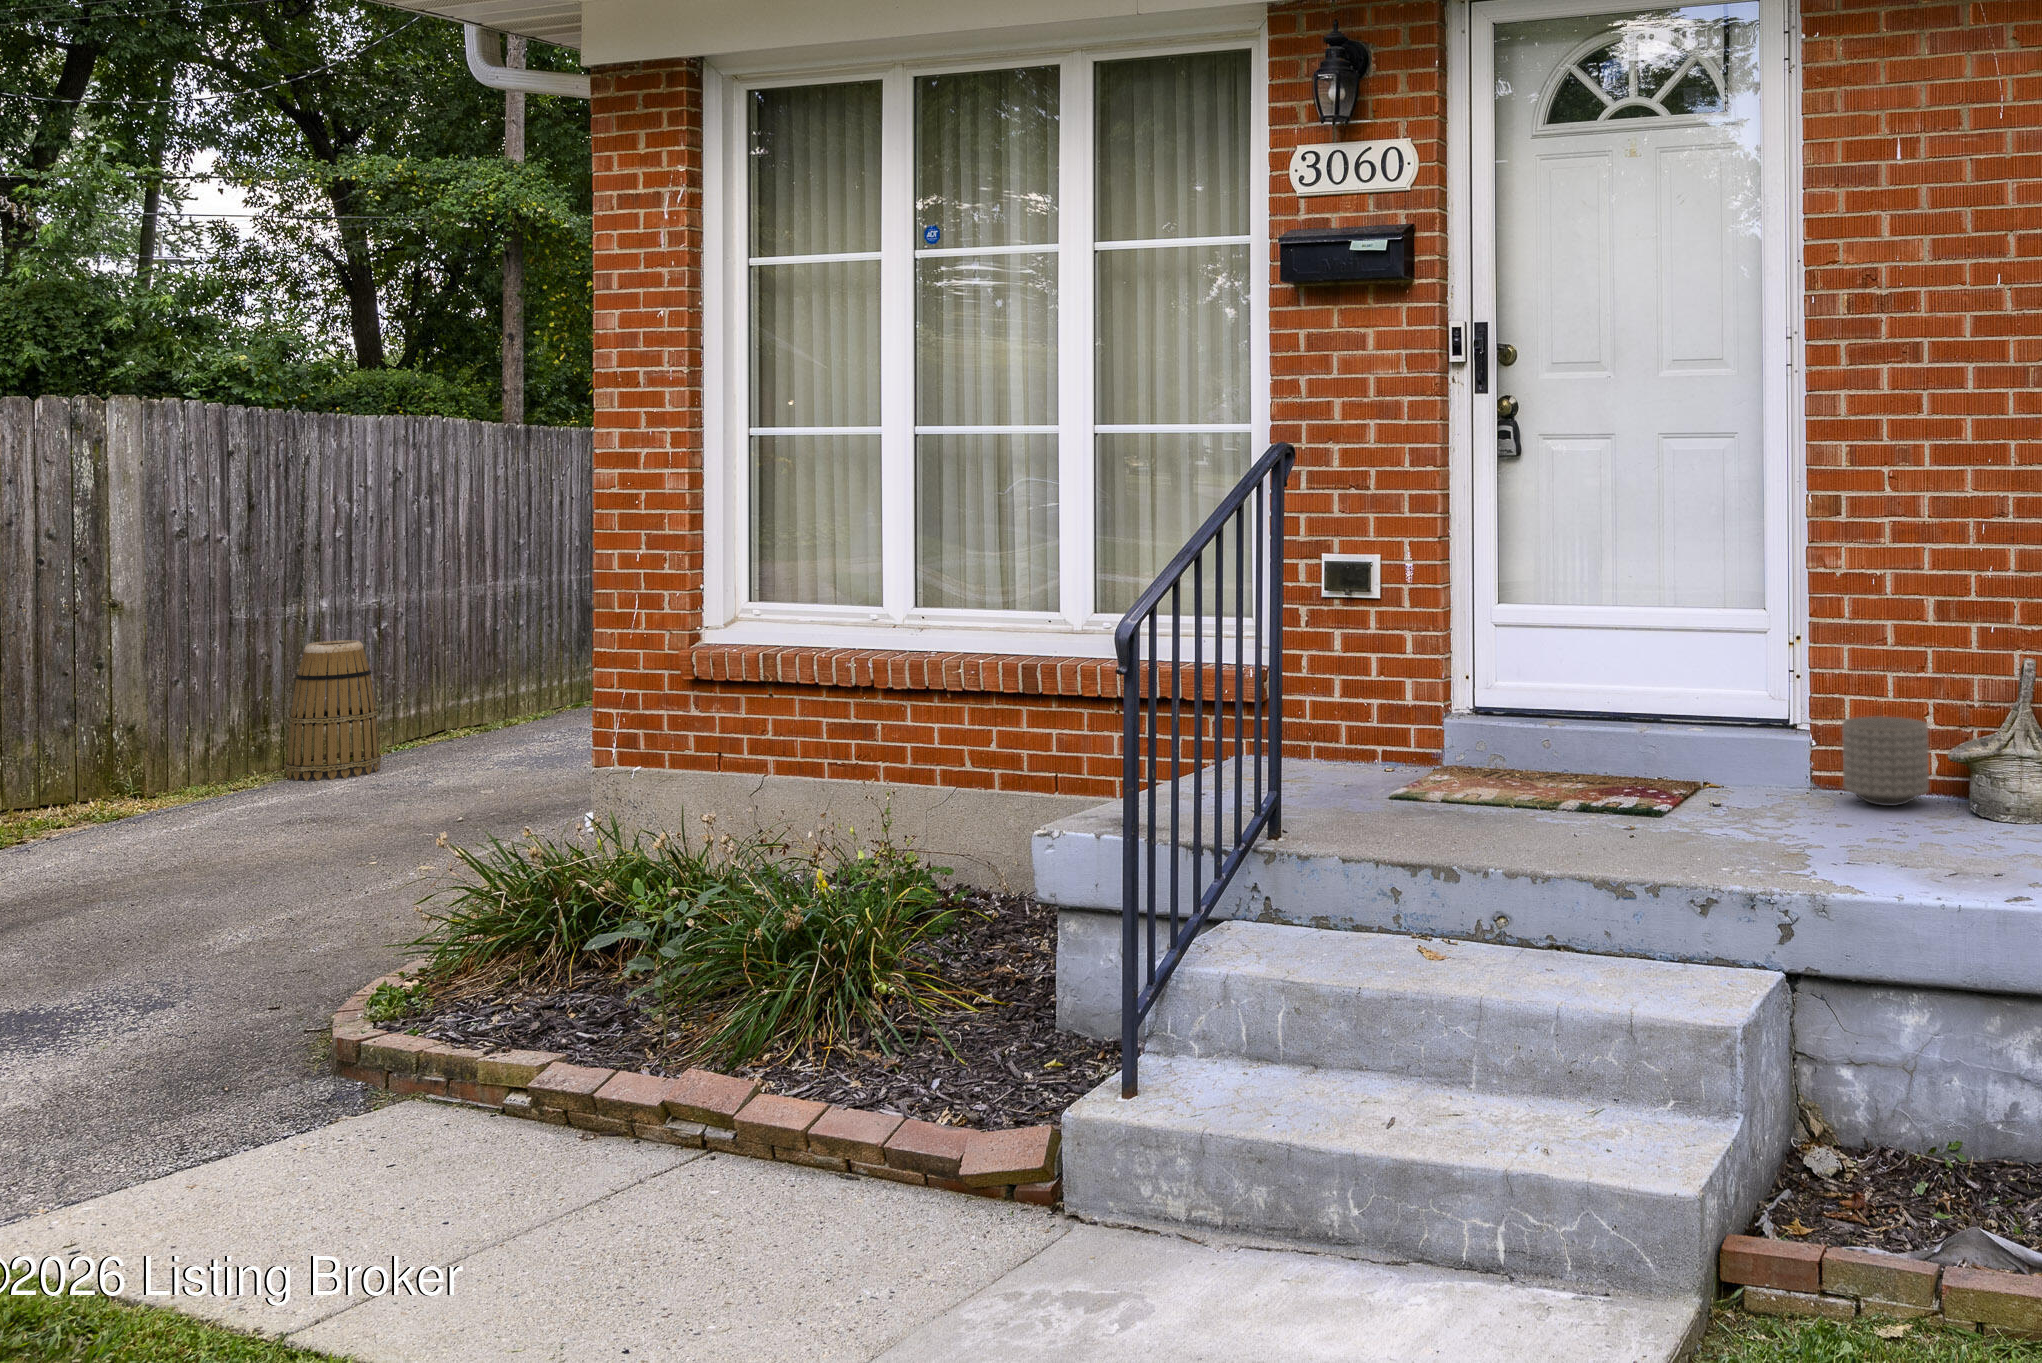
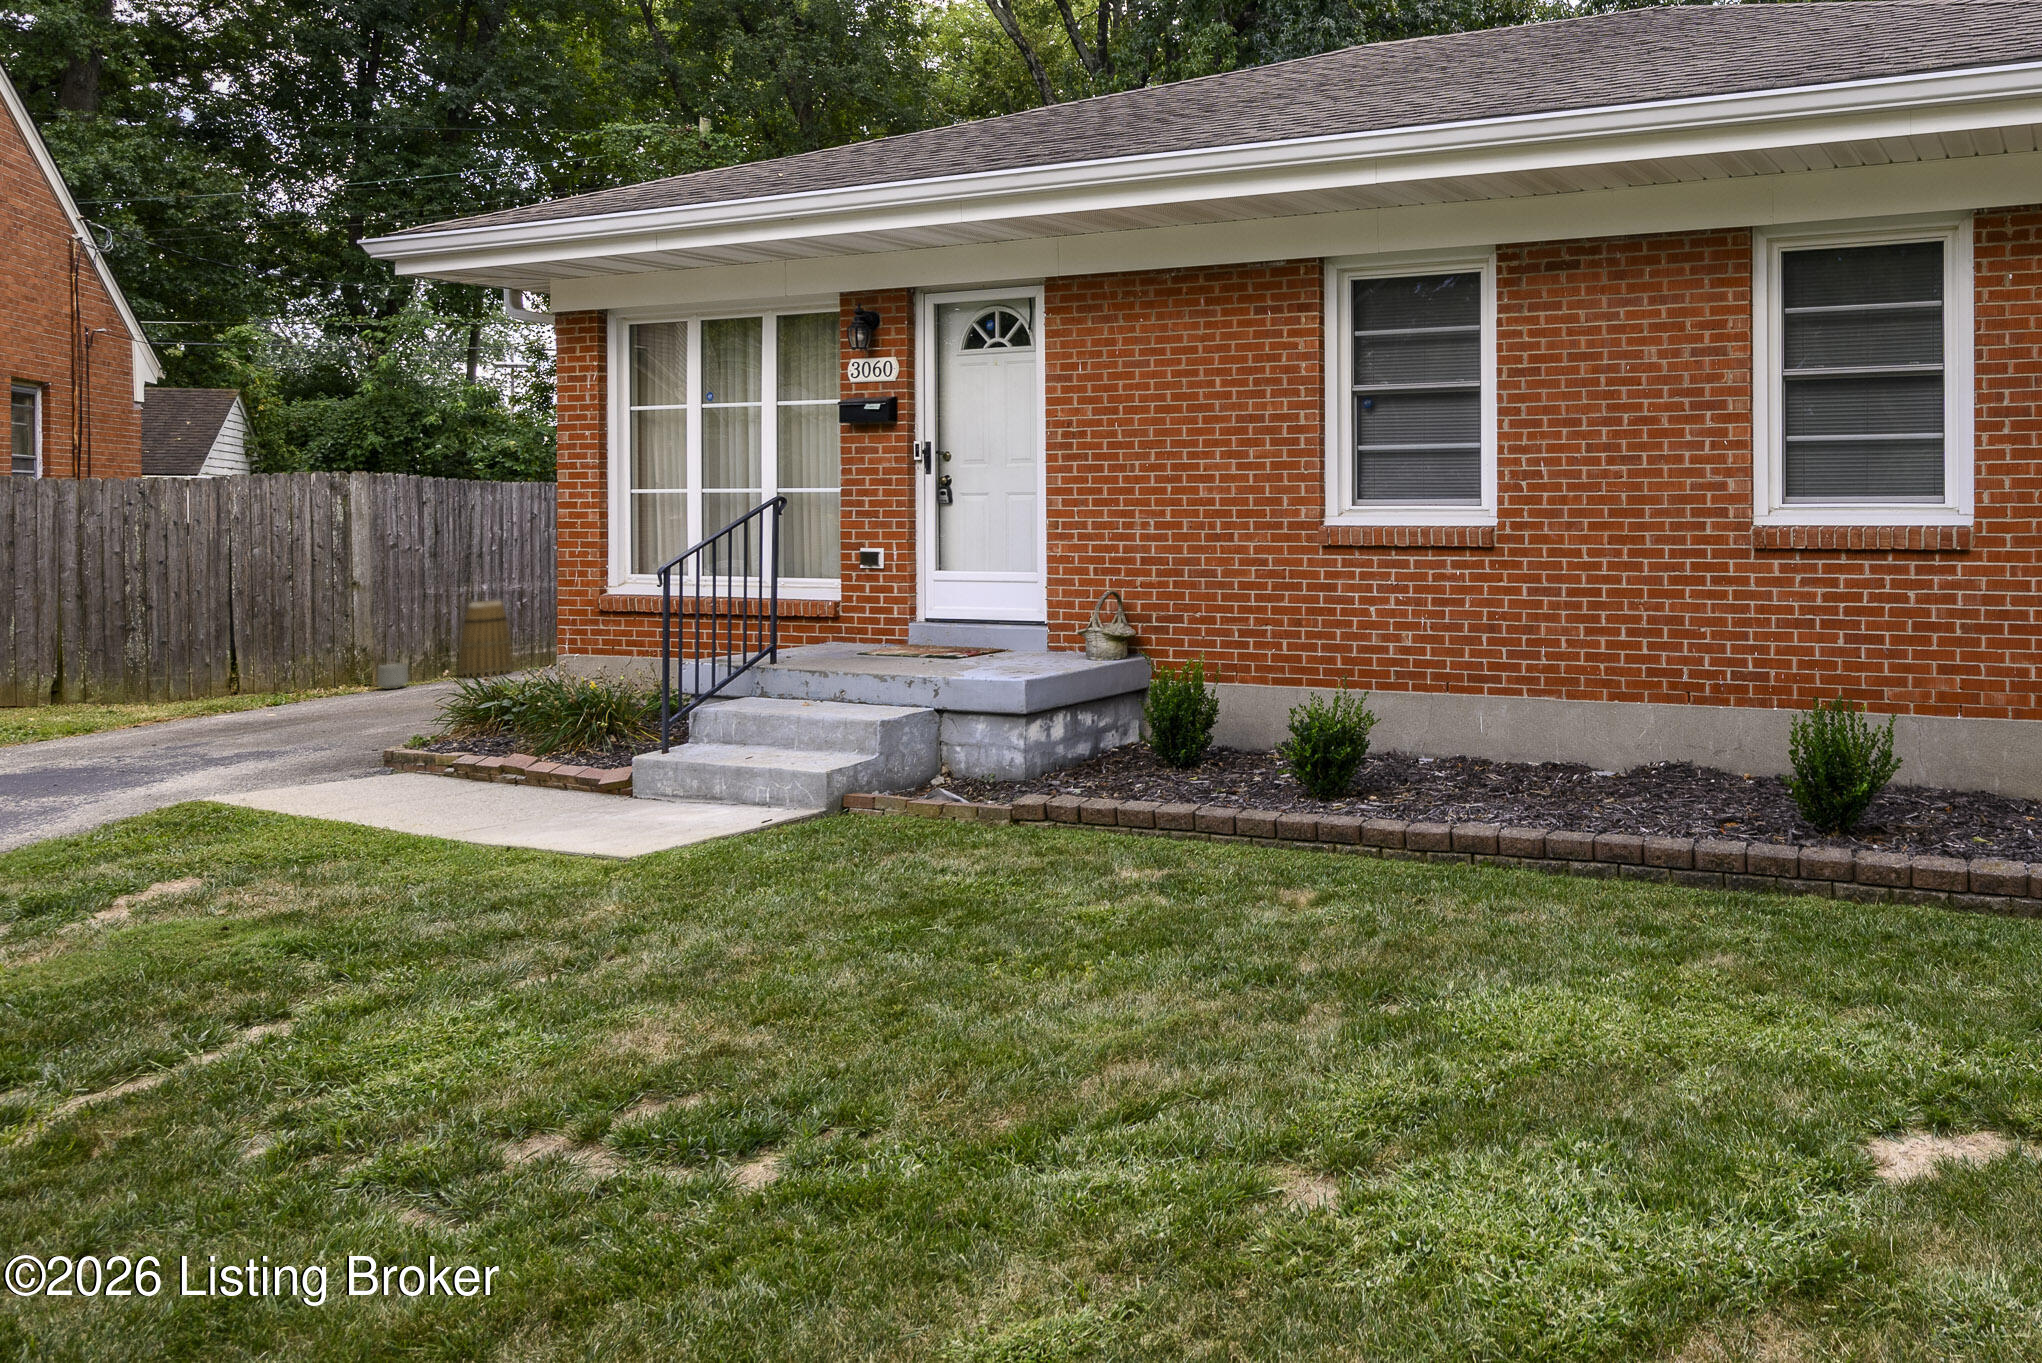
planter: present [1842,717,1929,806] -> present [378,663,408,689]

